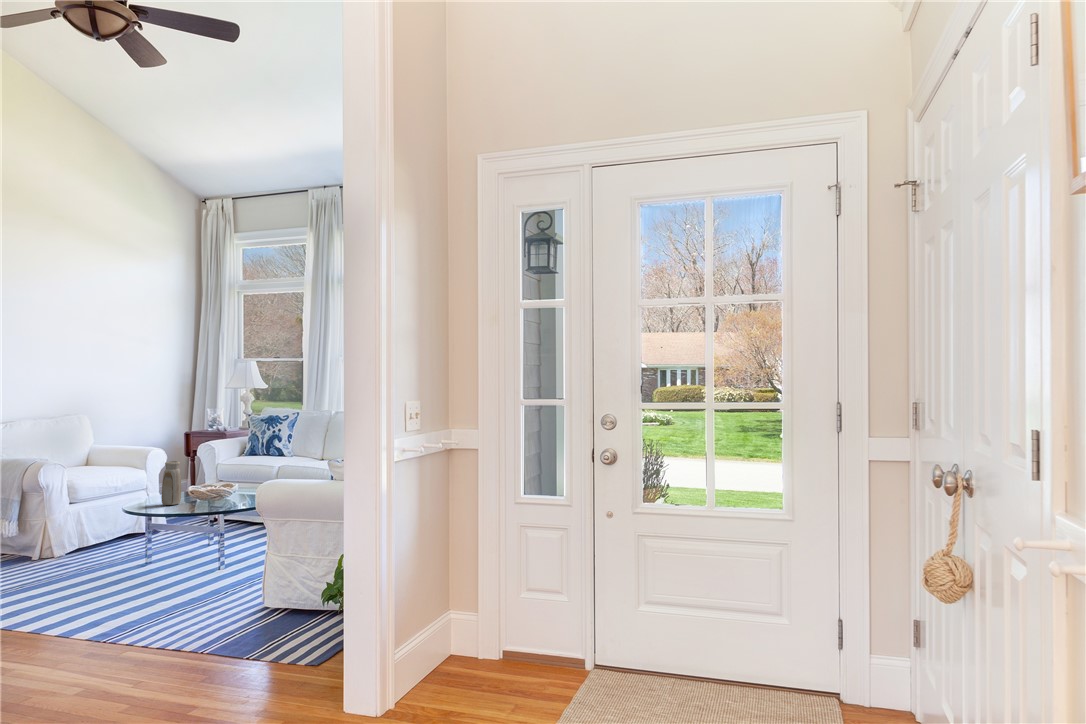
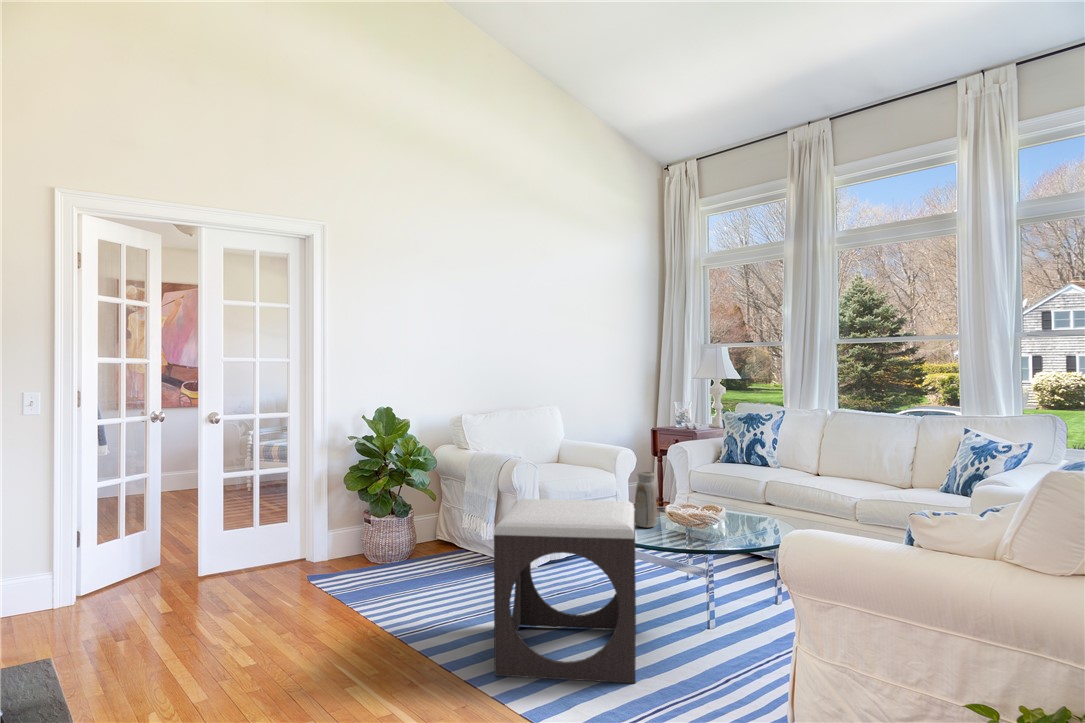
footstool: none [28,482,161,624] -> present [494,499,636,683]

